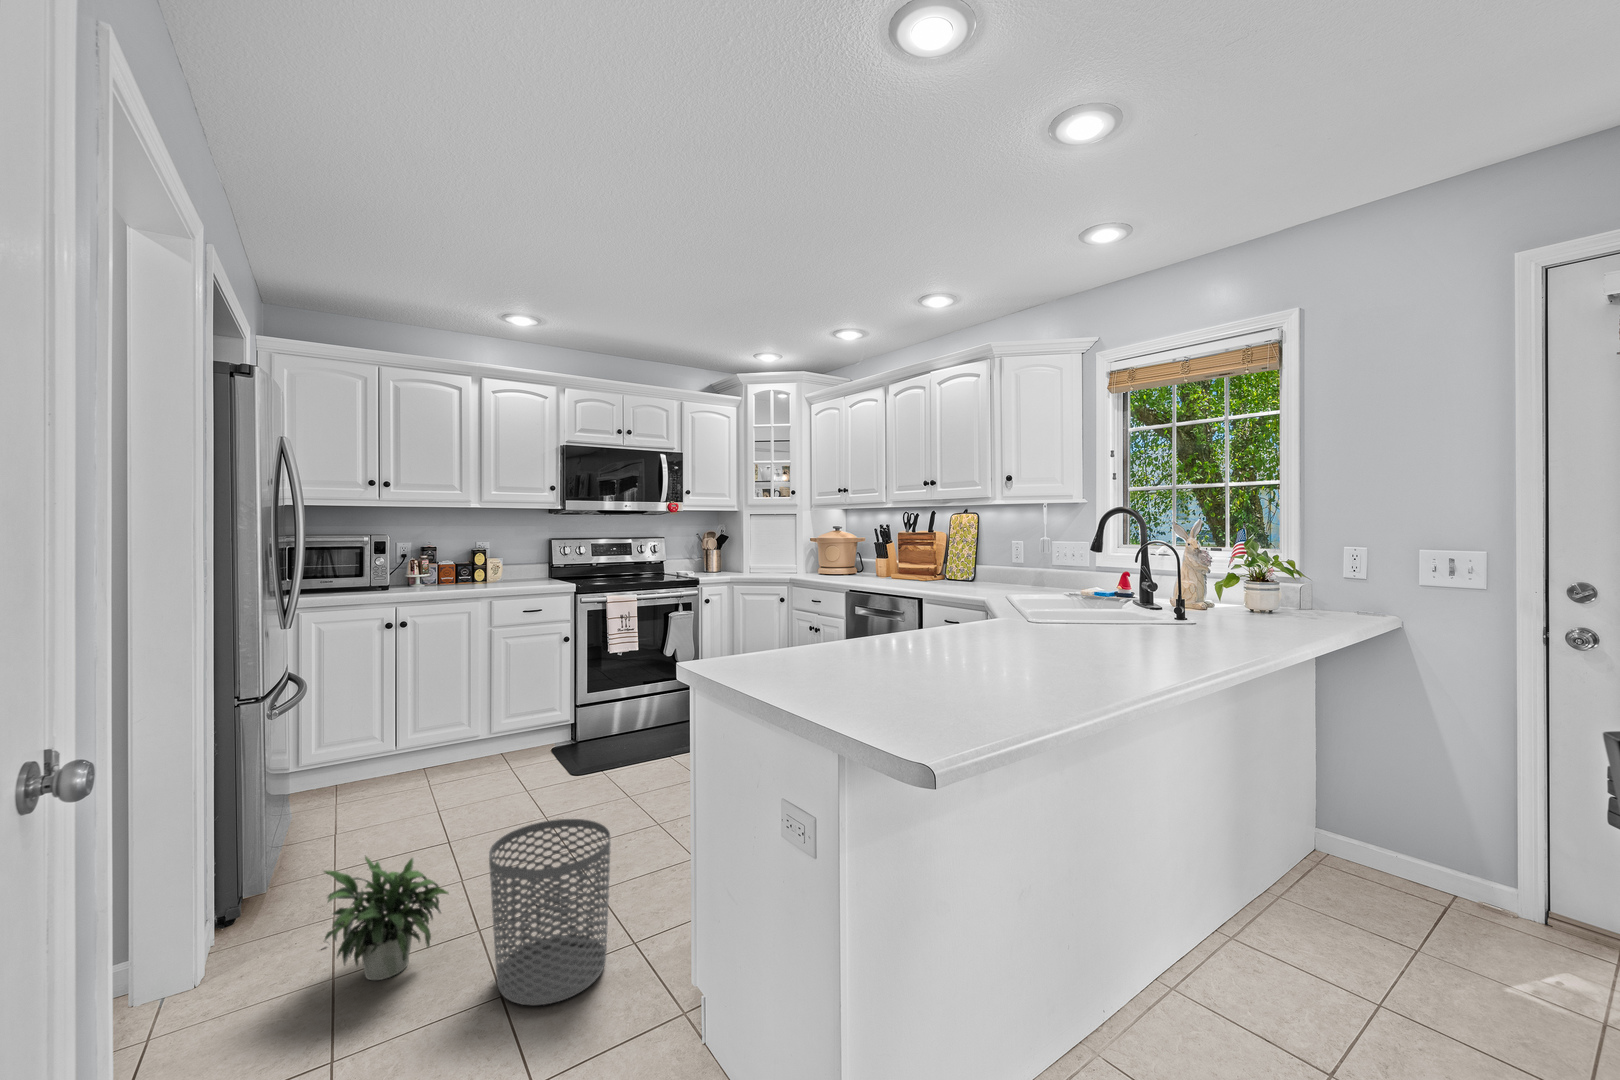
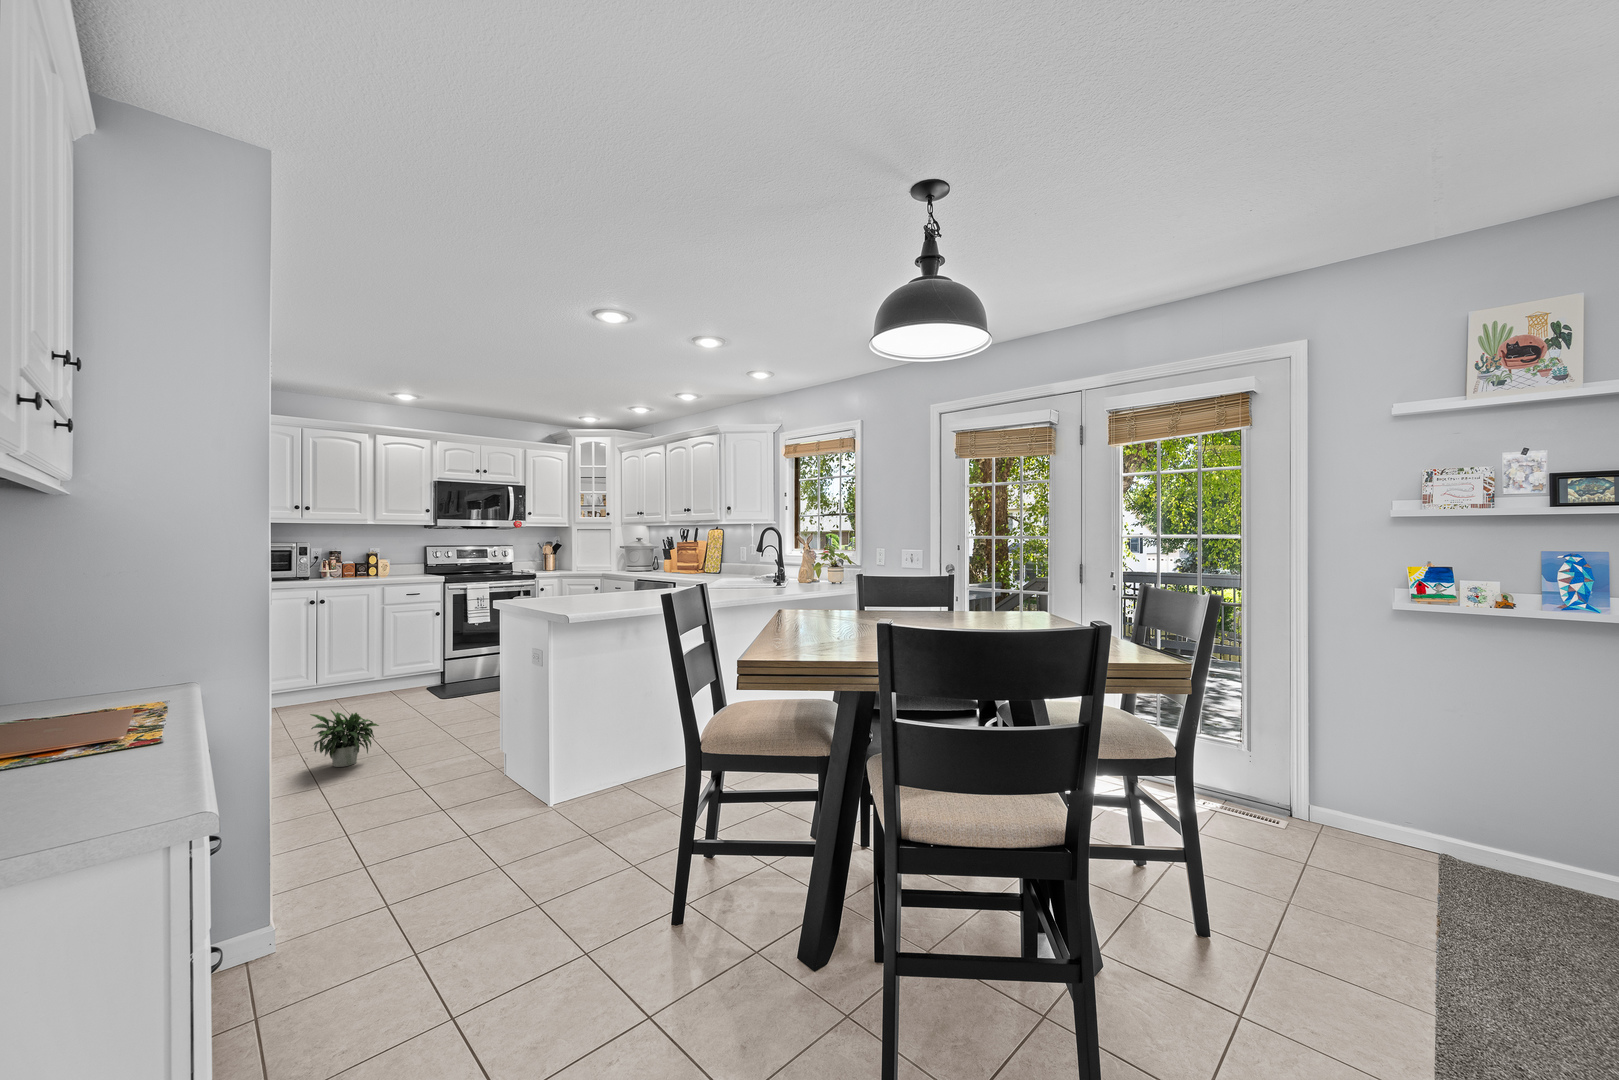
waste bin: present [489,819,610,1005] -> none [404,688,468,767]

